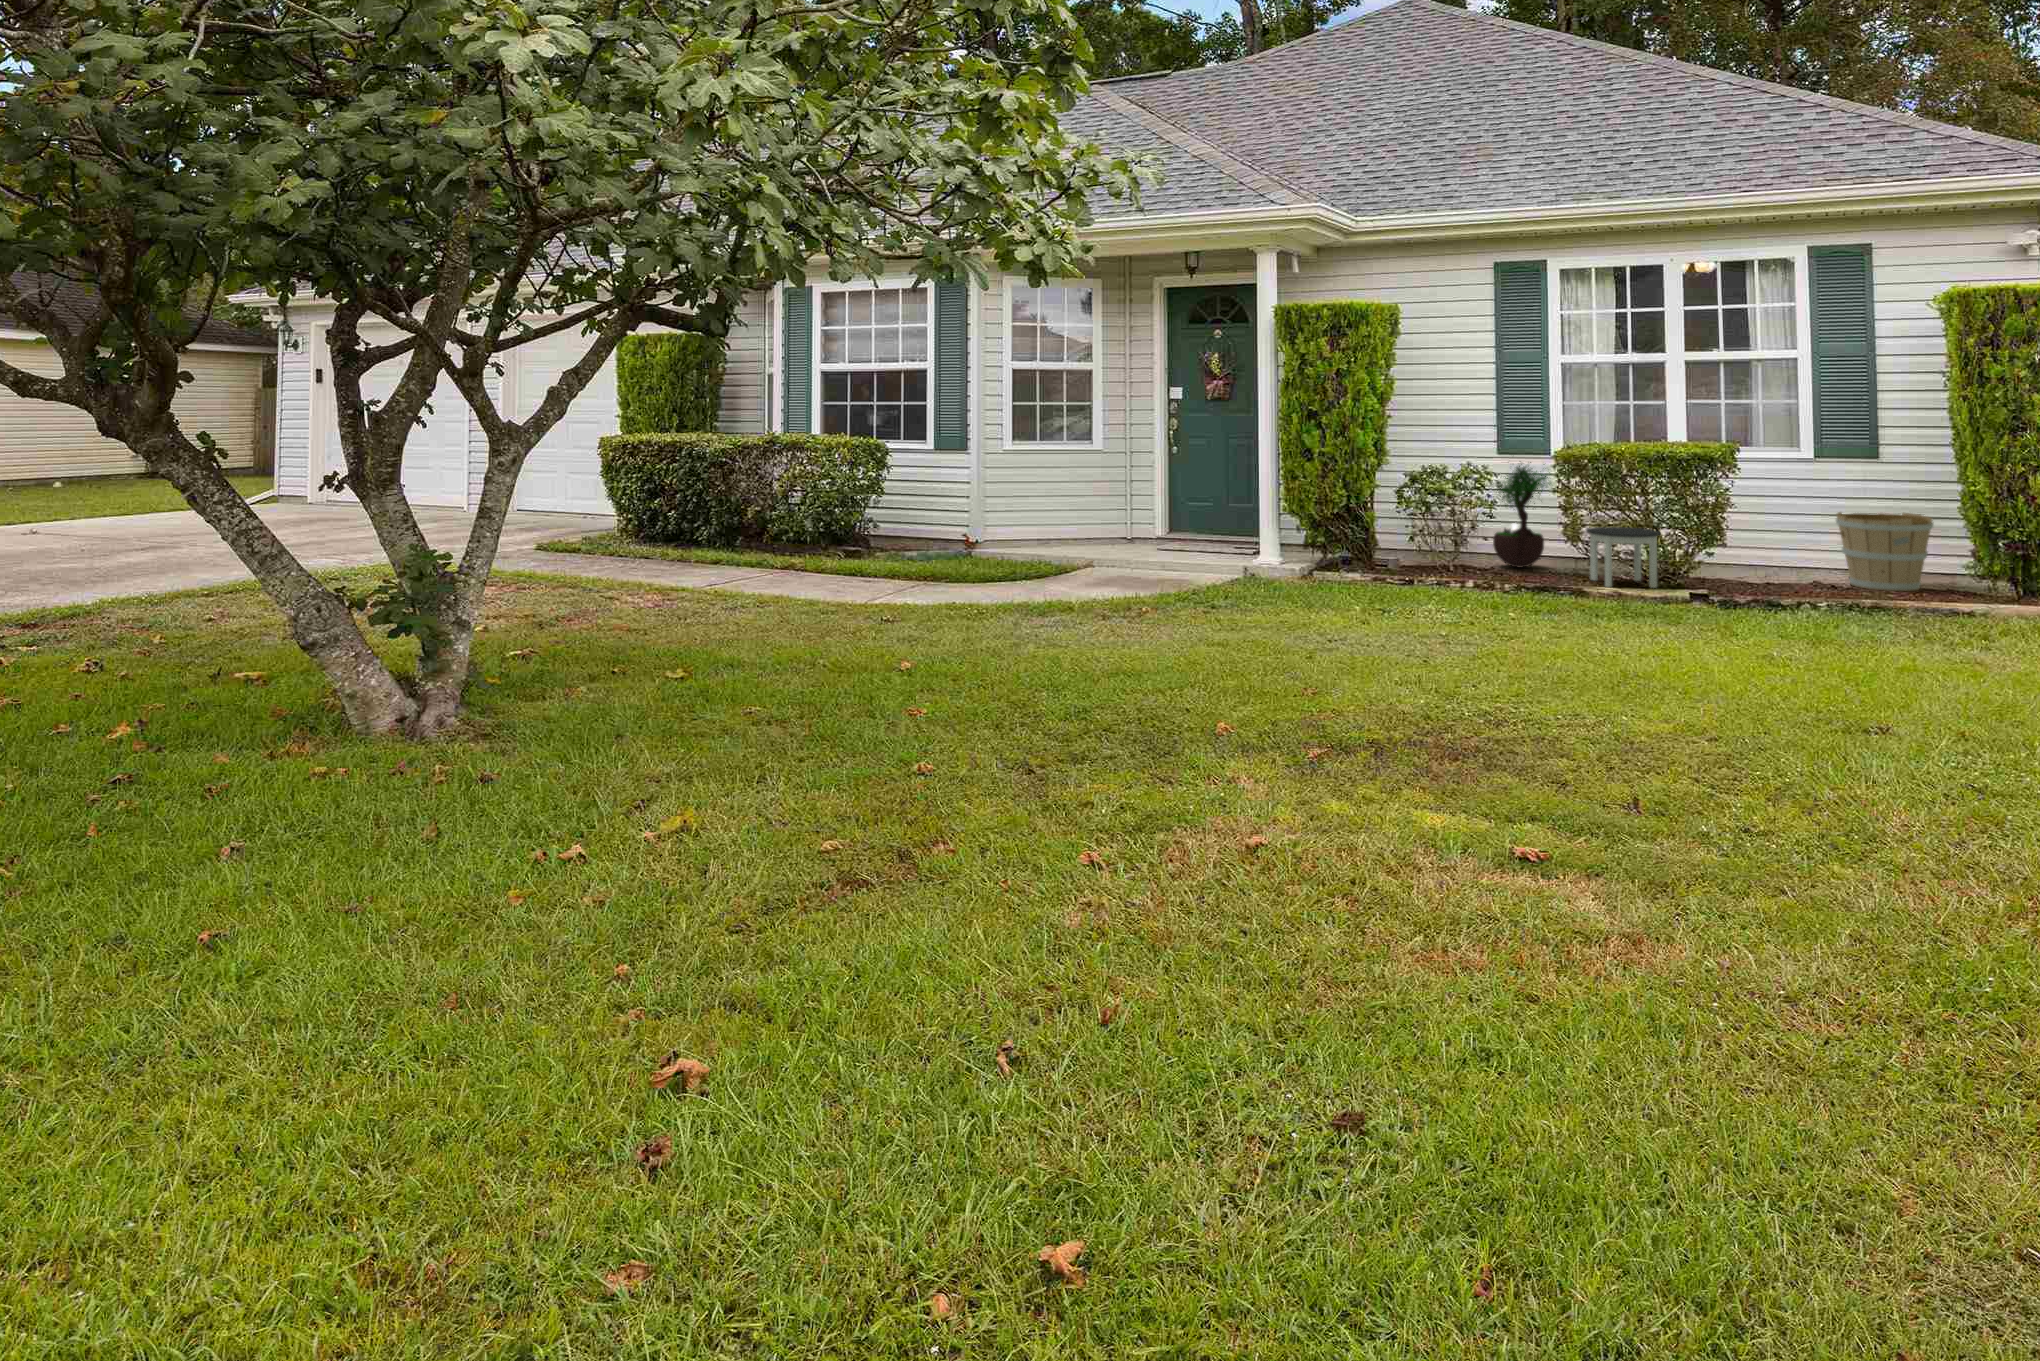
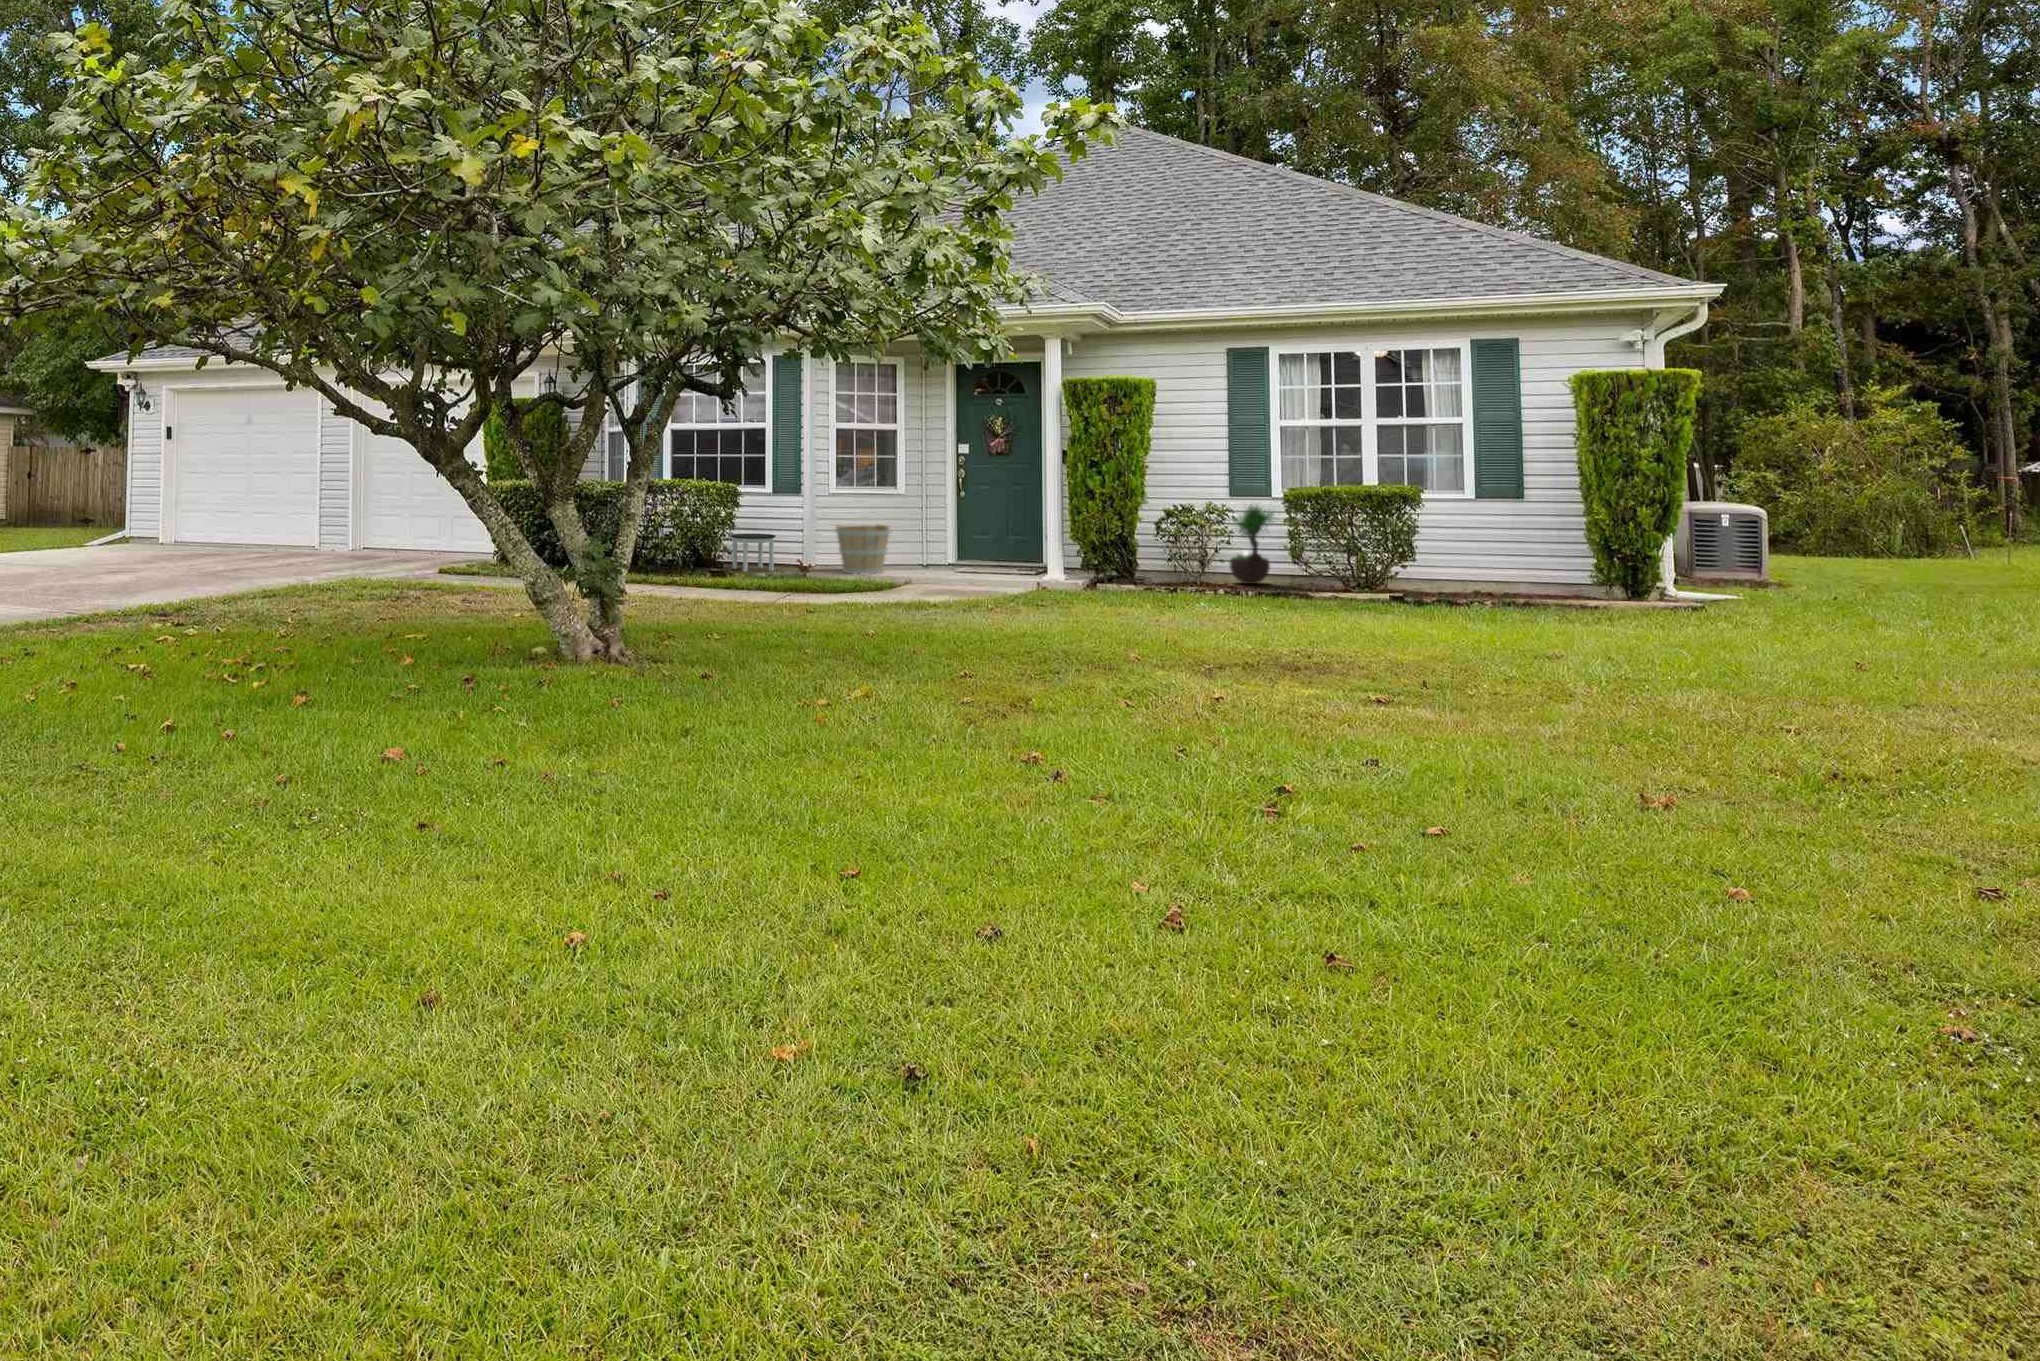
wooden bucket: present [1836,512,1933,591] -> present [836,525,891,574]
round table: present [1586,527,1661,588] -> present [731,534,775,572]

